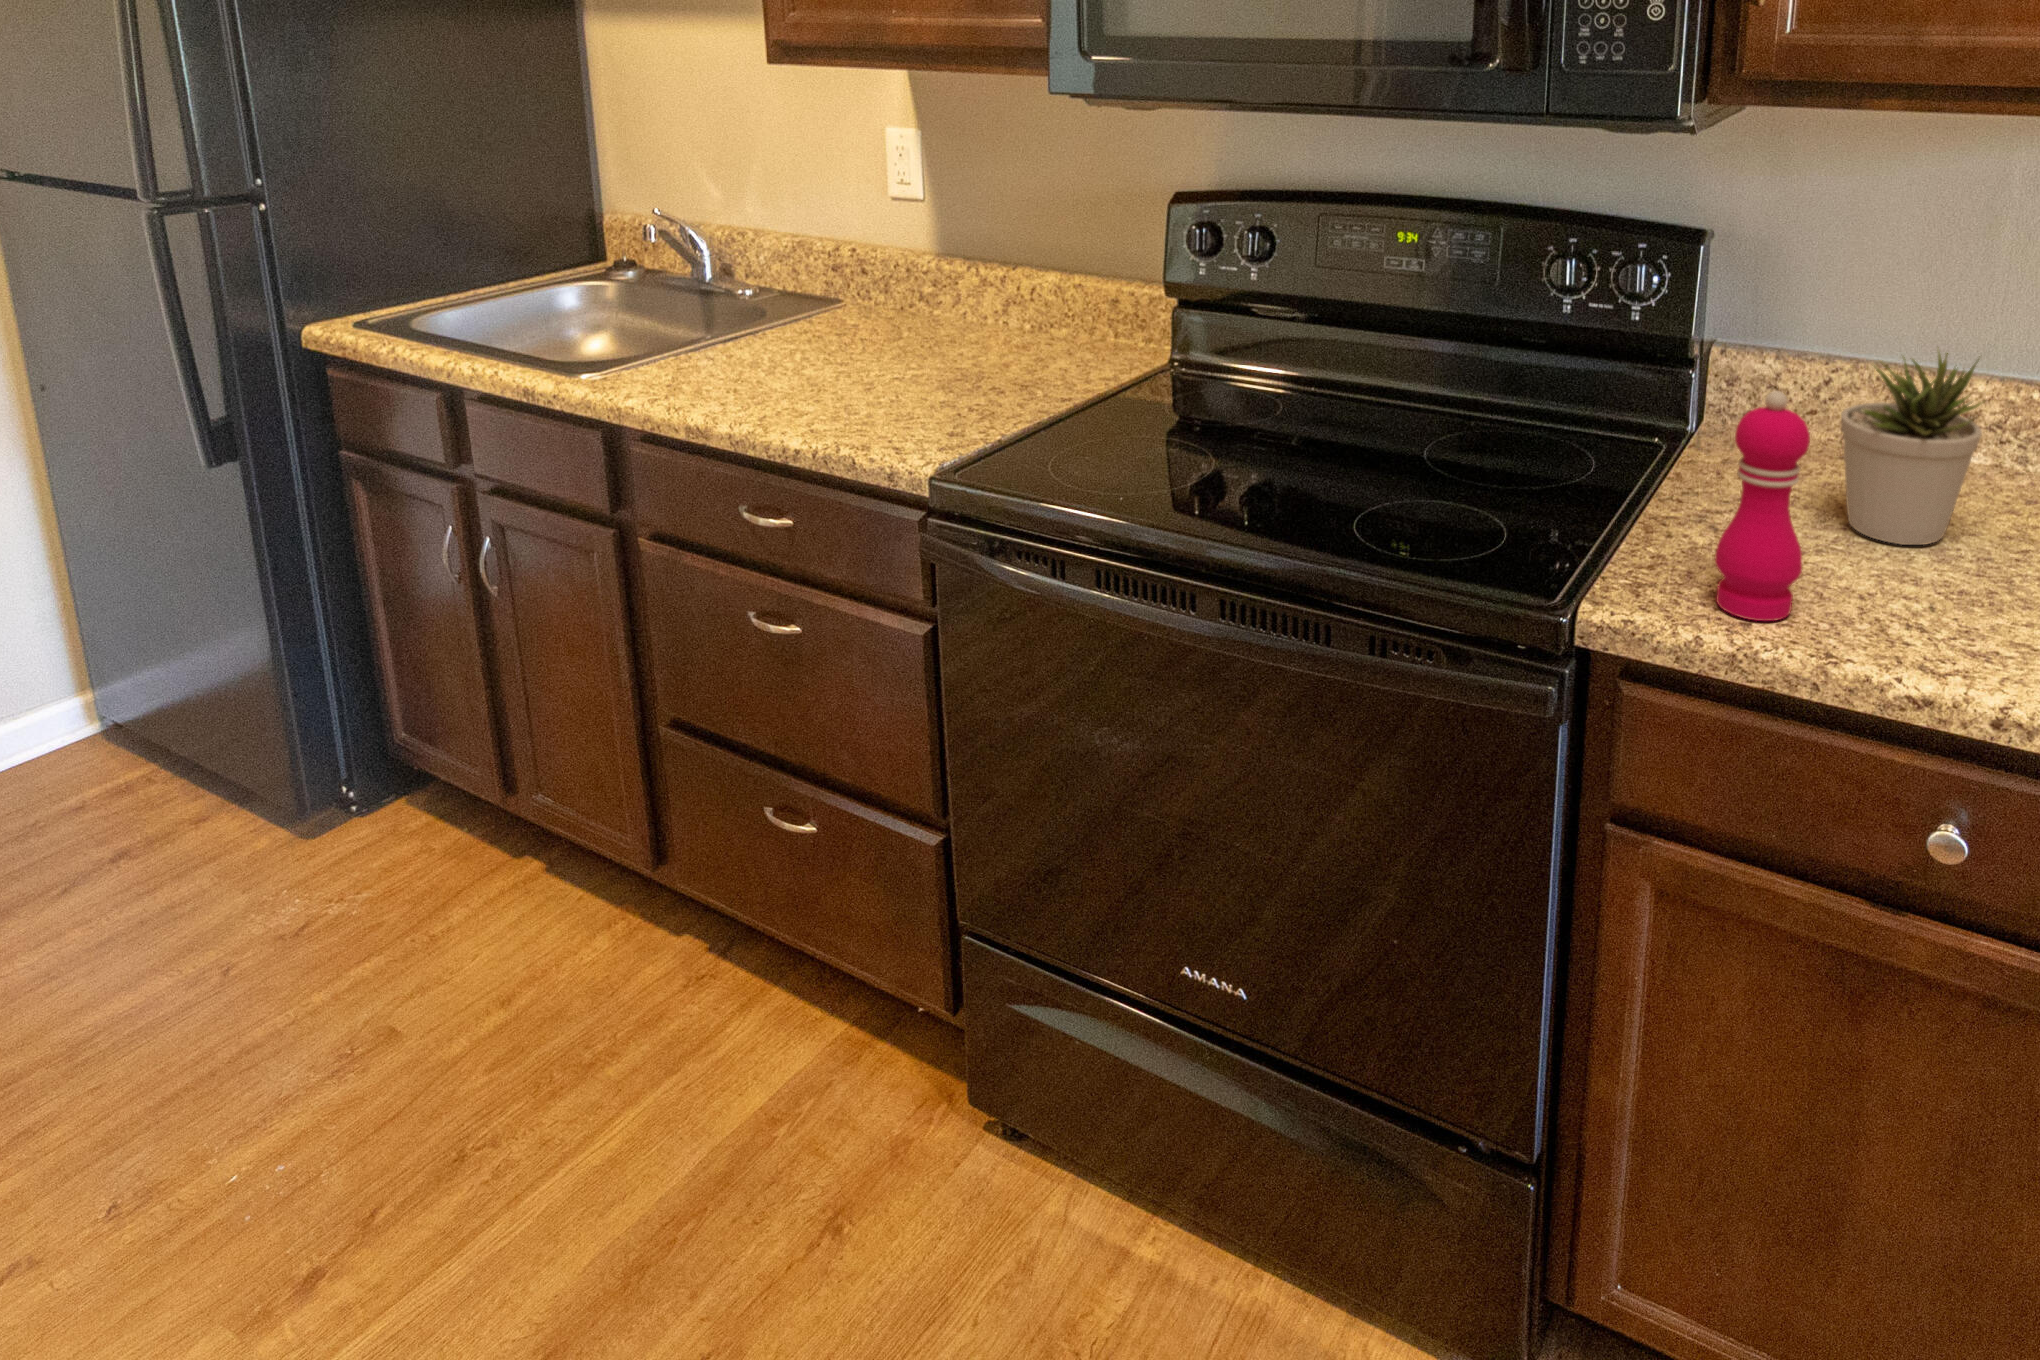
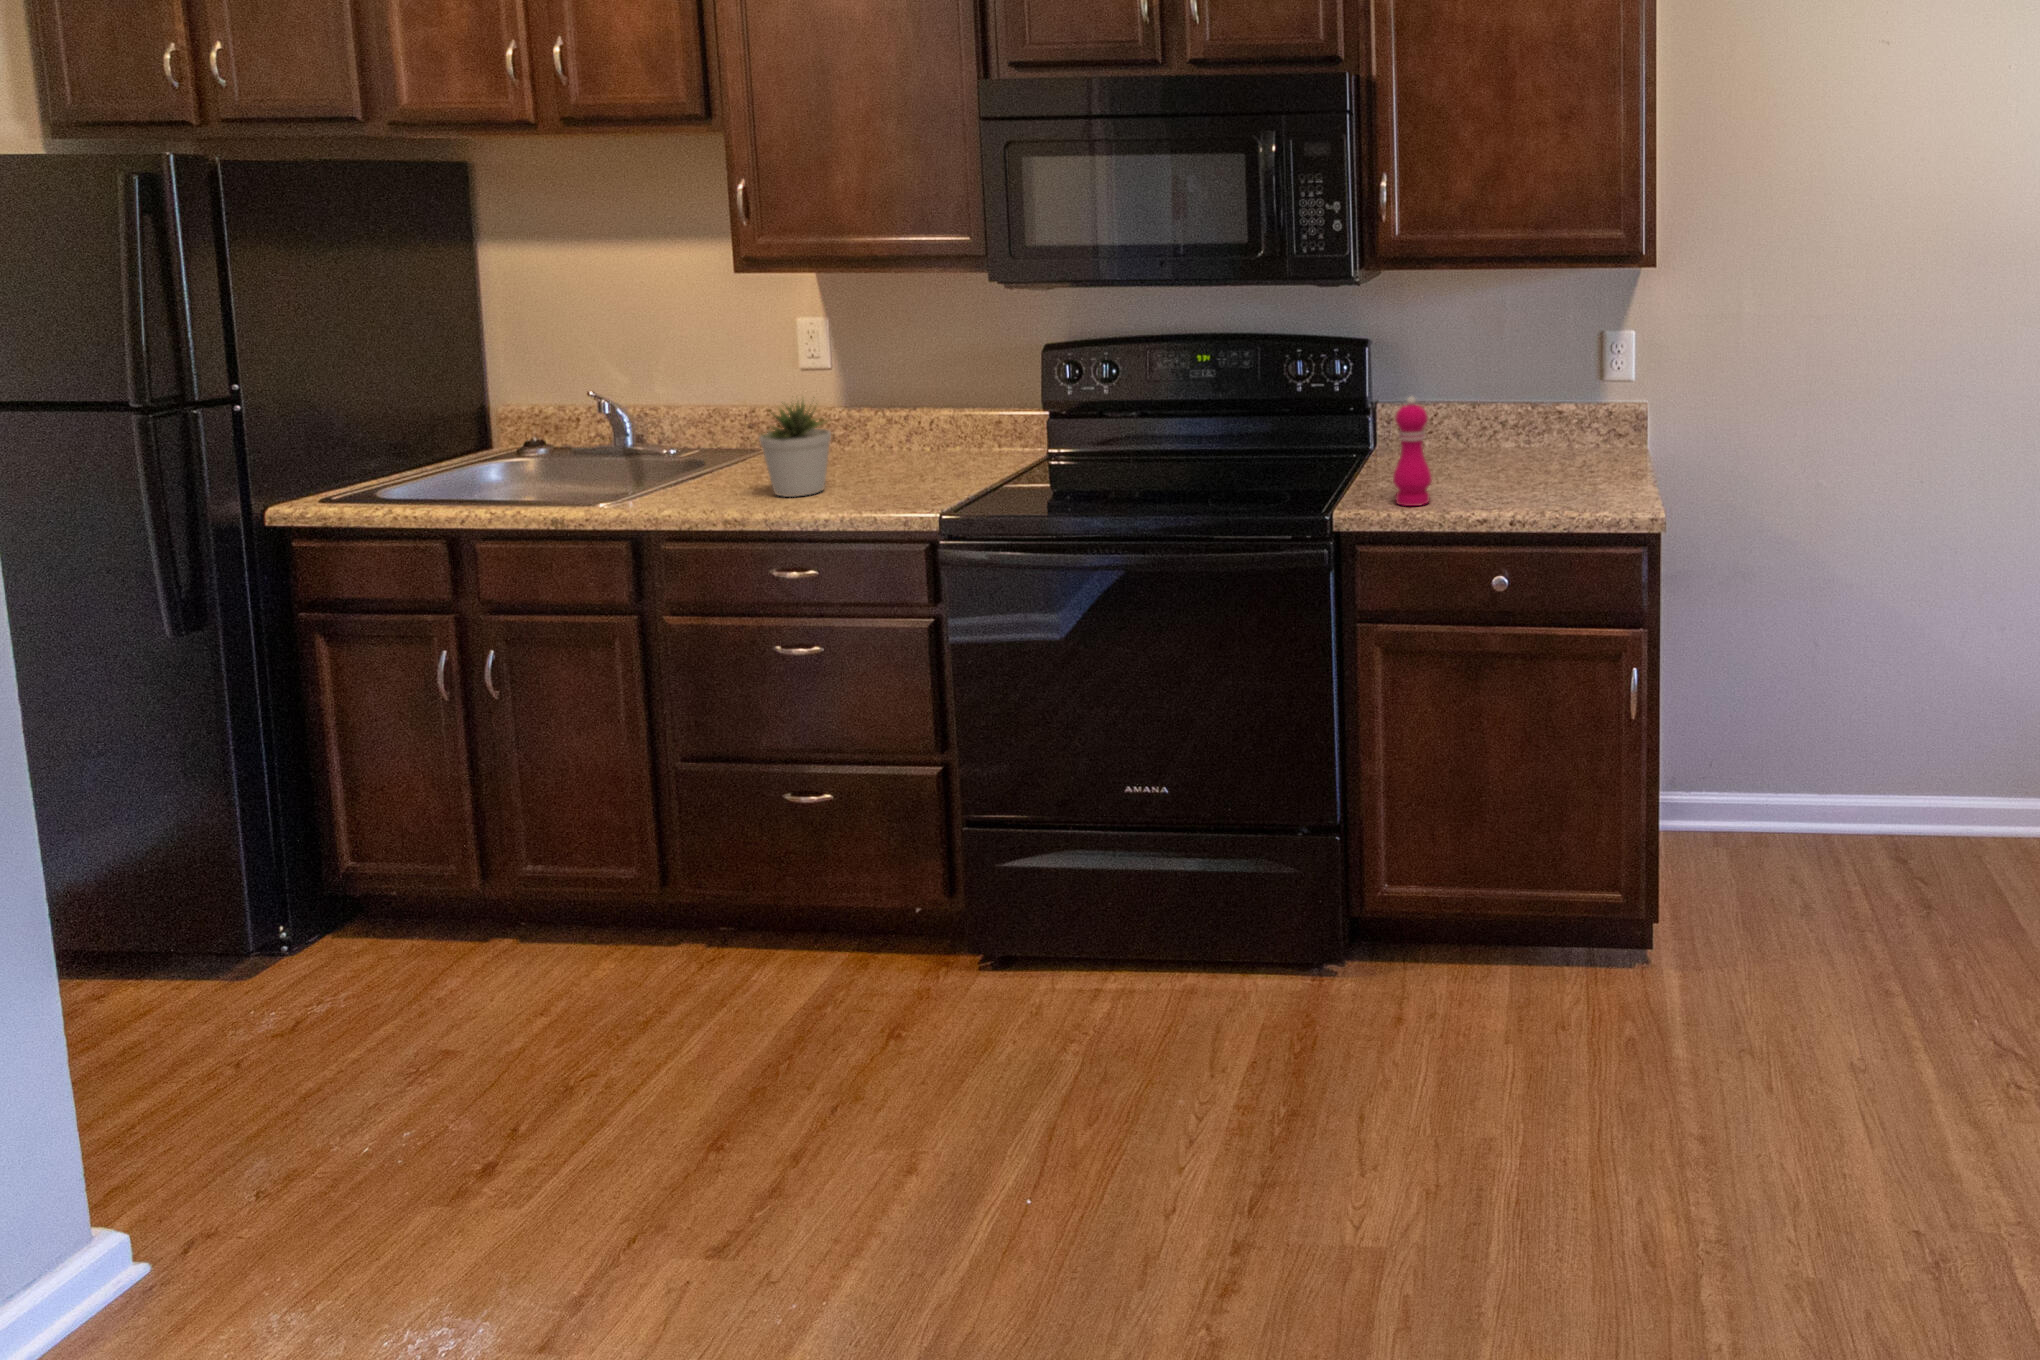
potted plant: present [1841,352,1983,545] -> present [759,401,831,497]

